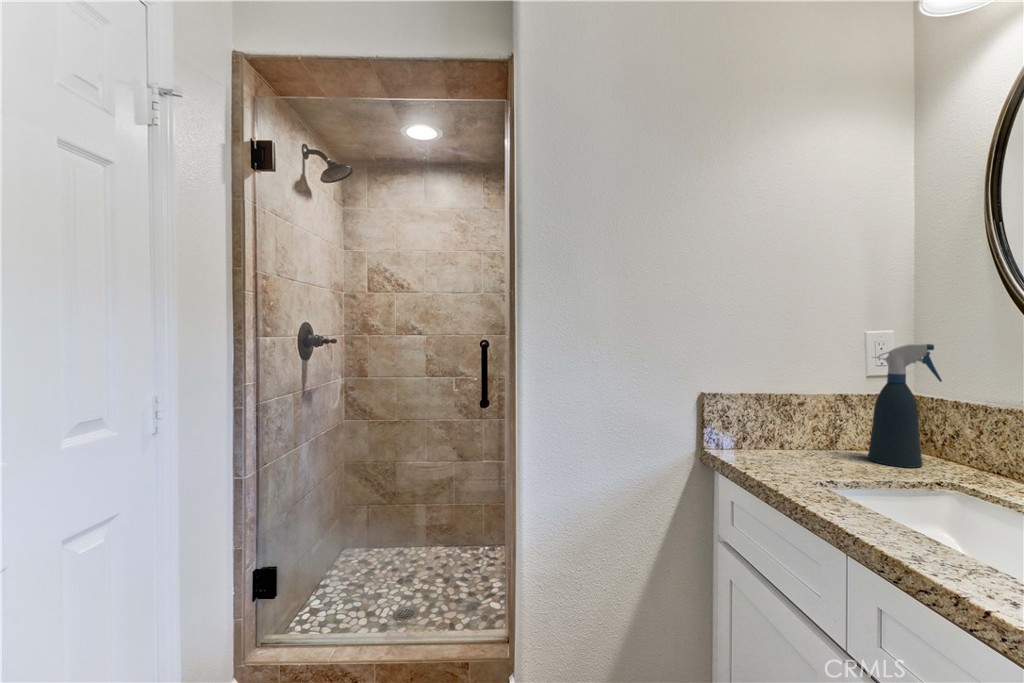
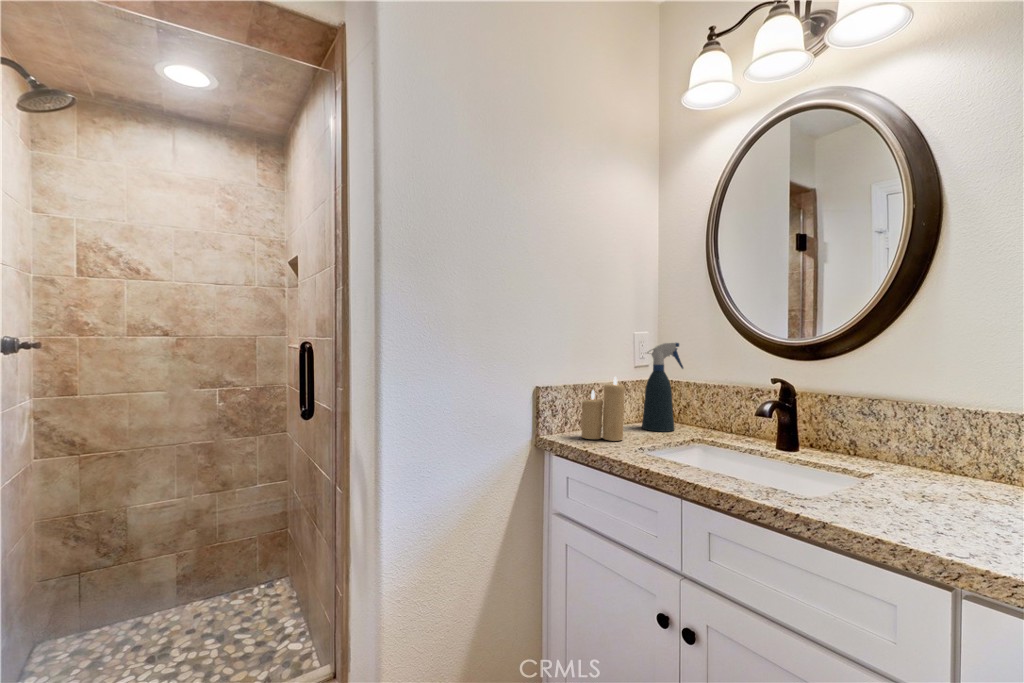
candle: none [758,387,820,468] -> present [581,377,625,441]

